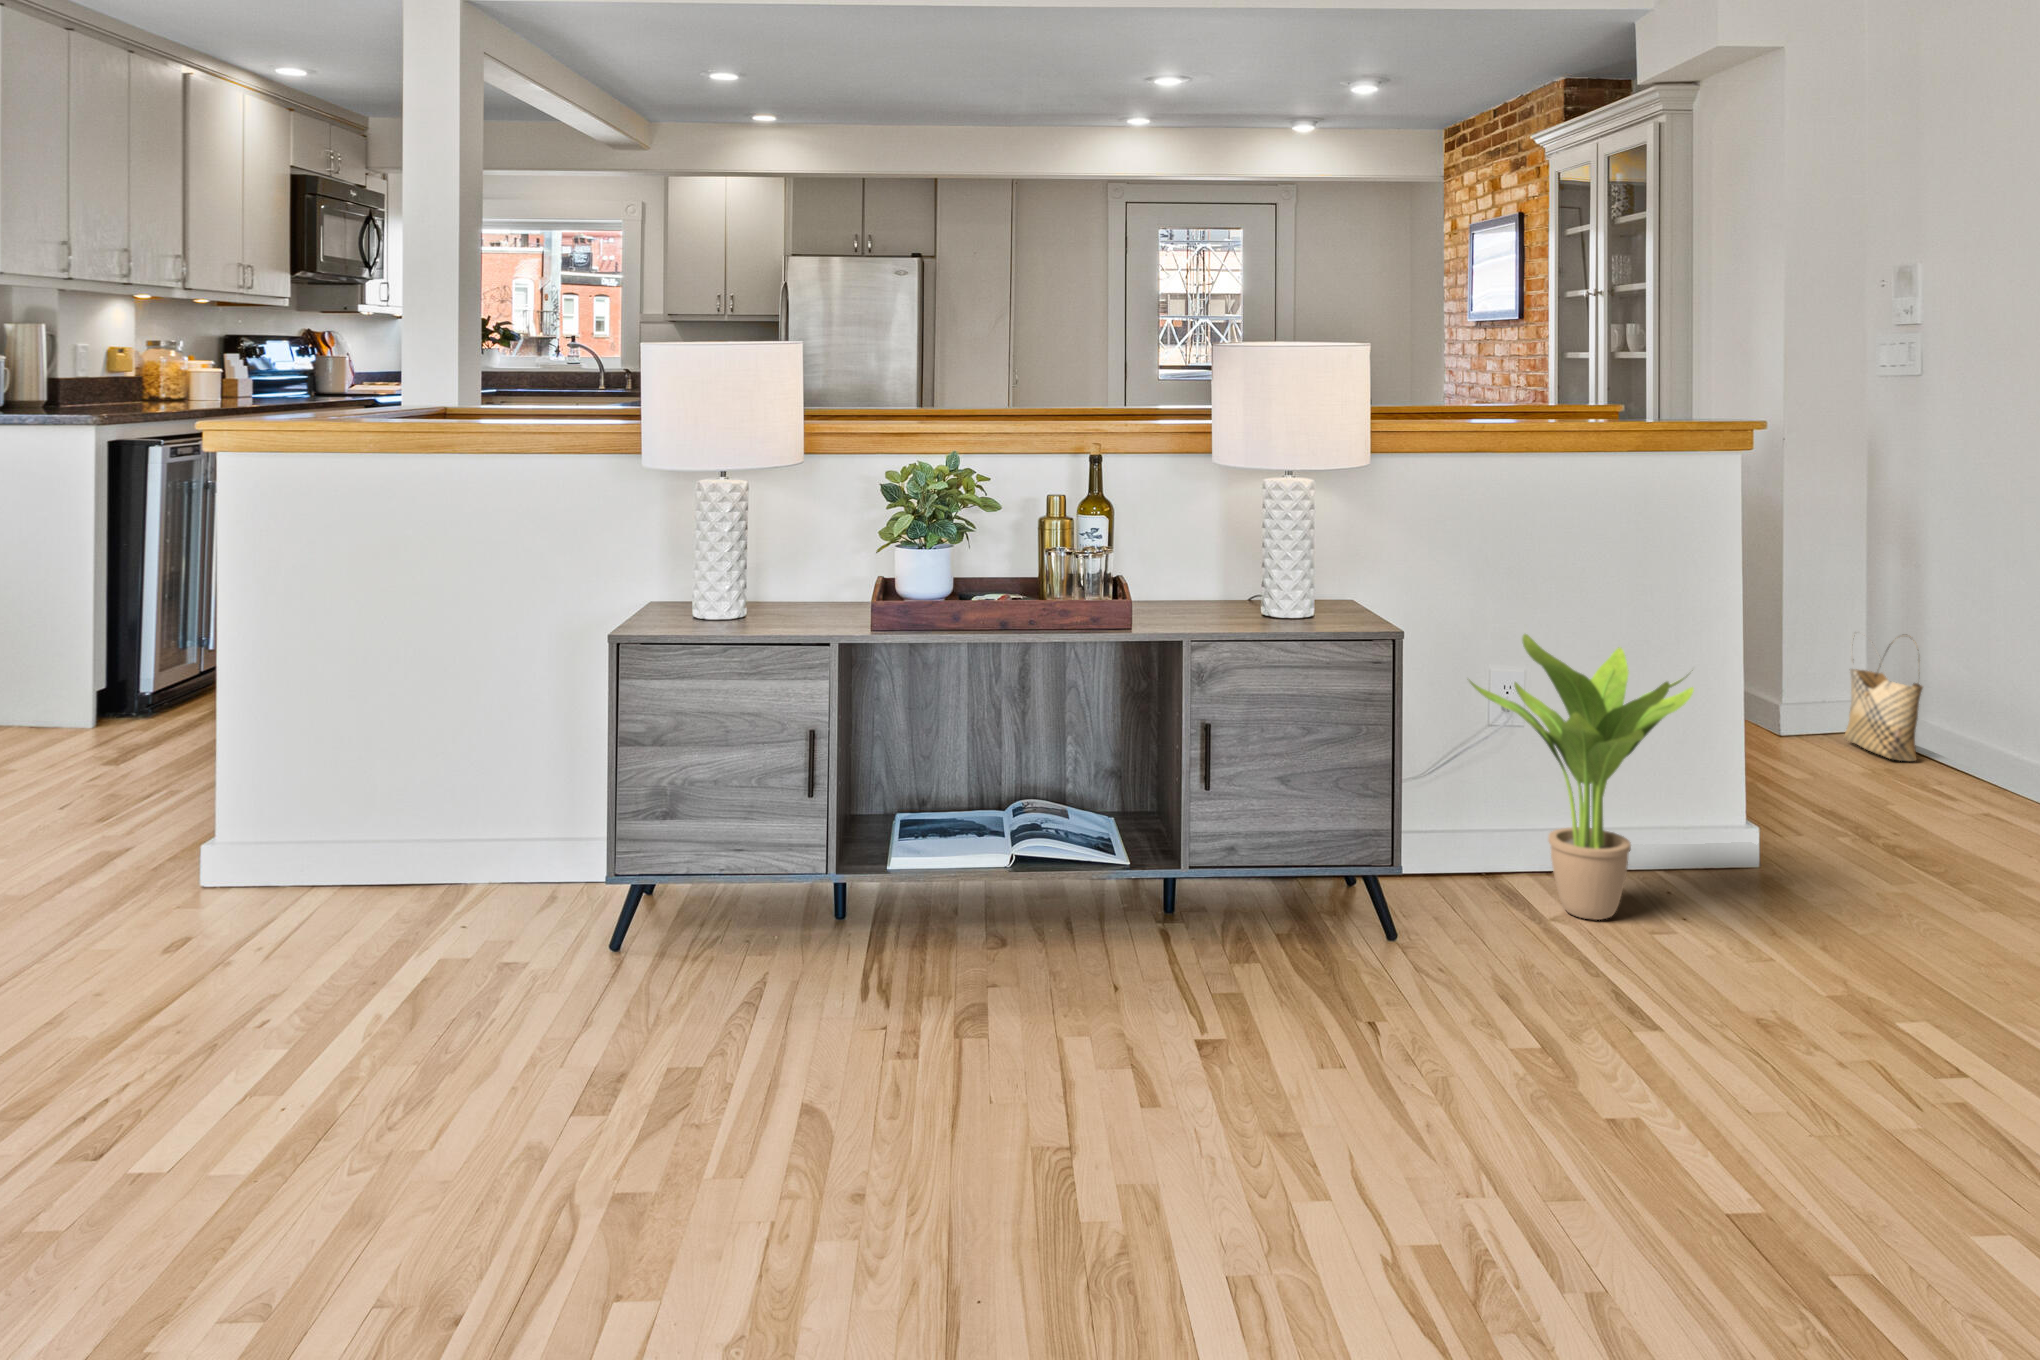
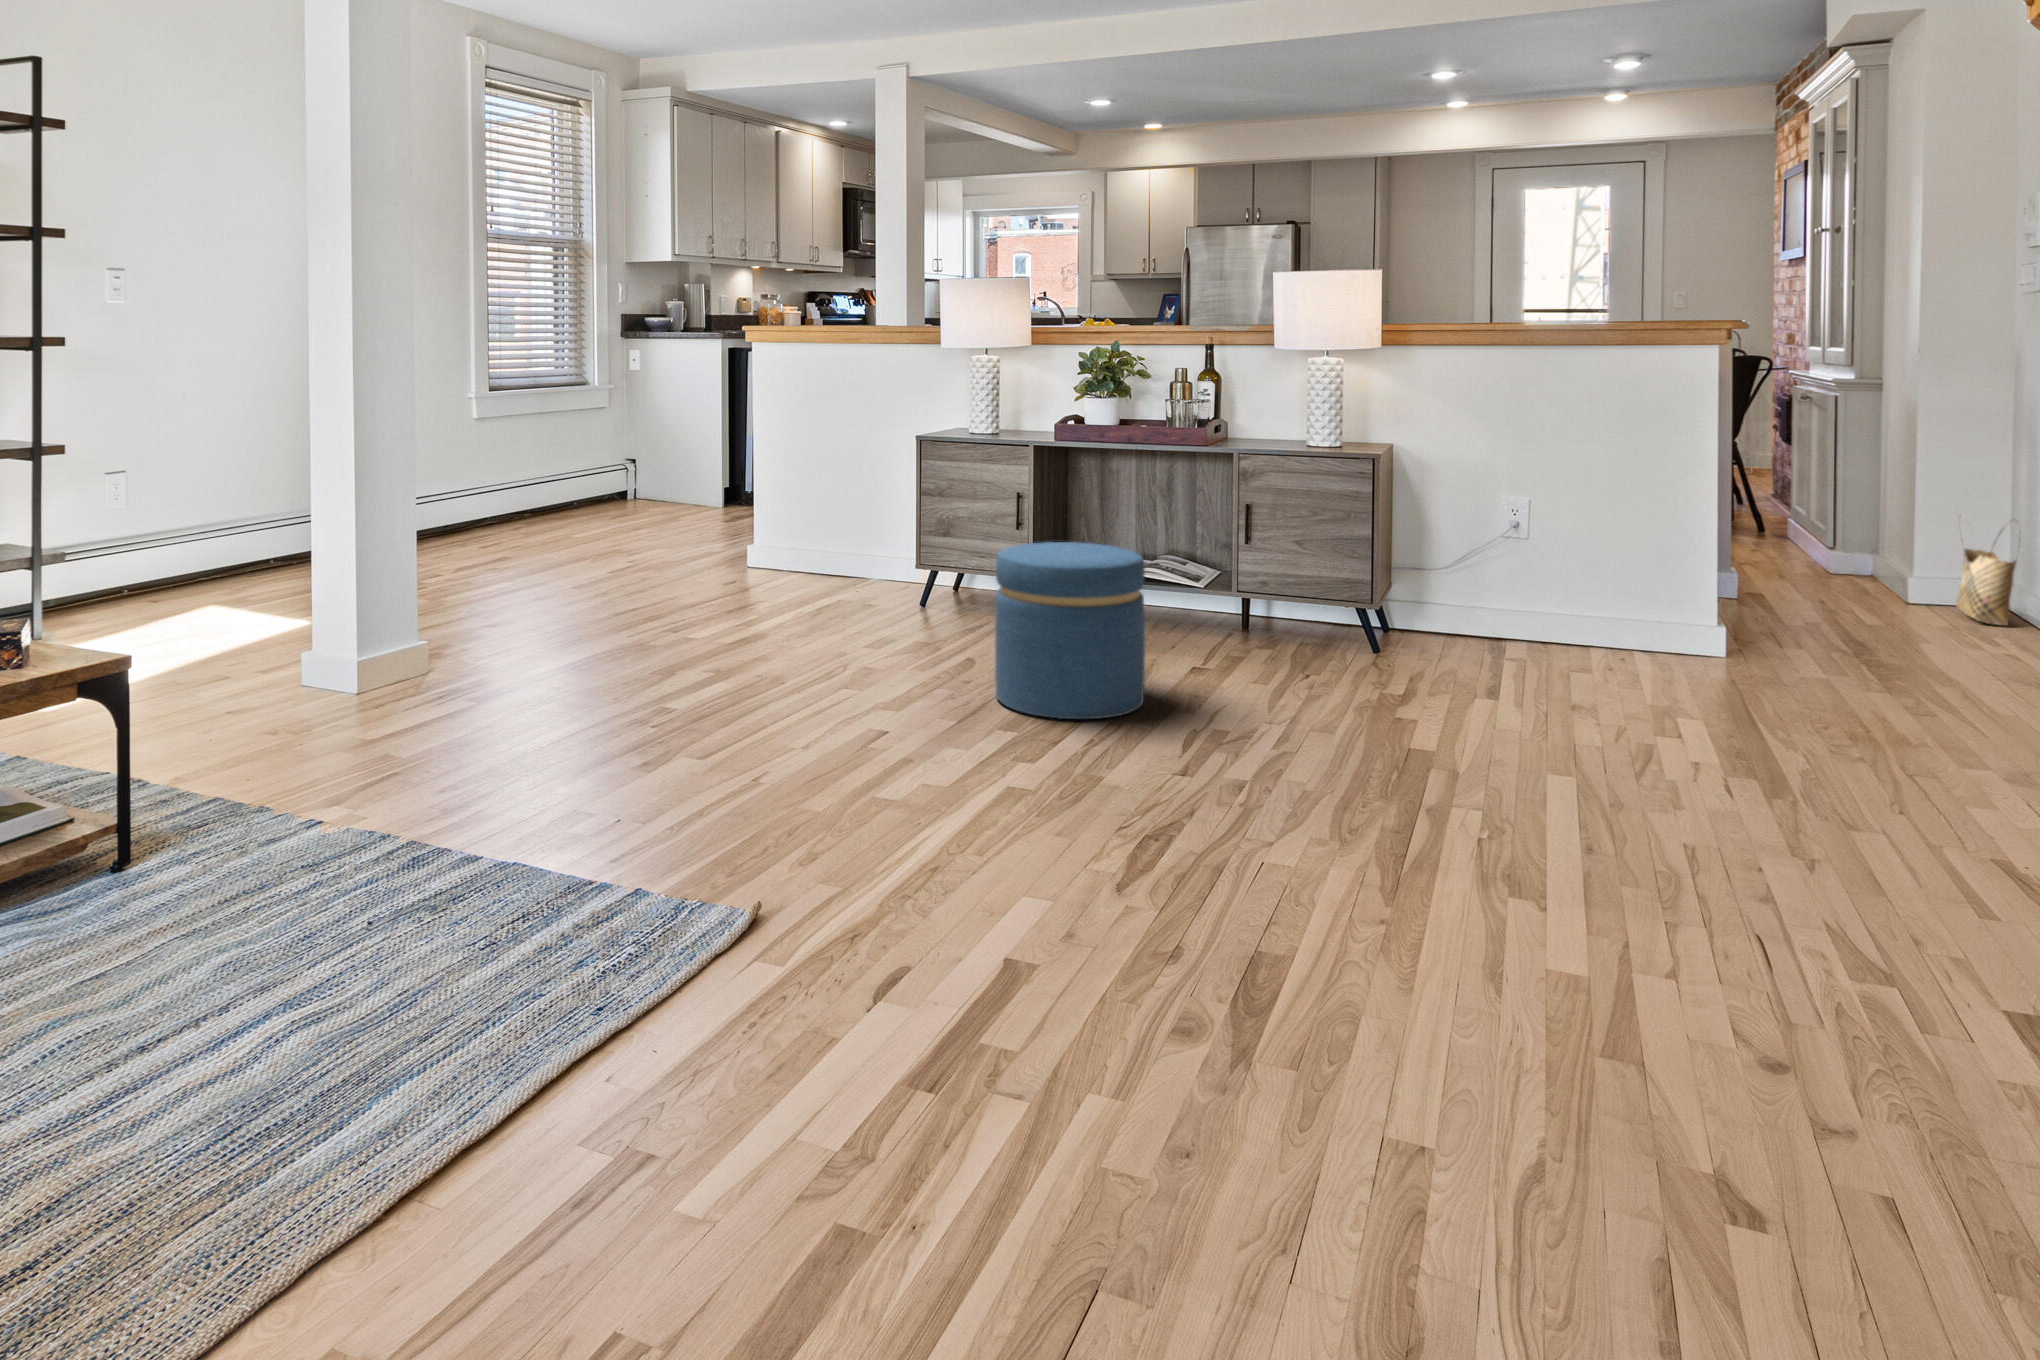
potted plant: present [1469,634,1694,920] -> none [1452,460,1630,660]
ottoman: none [938,869,1235,1293] -> present [995,542,1145,719]

